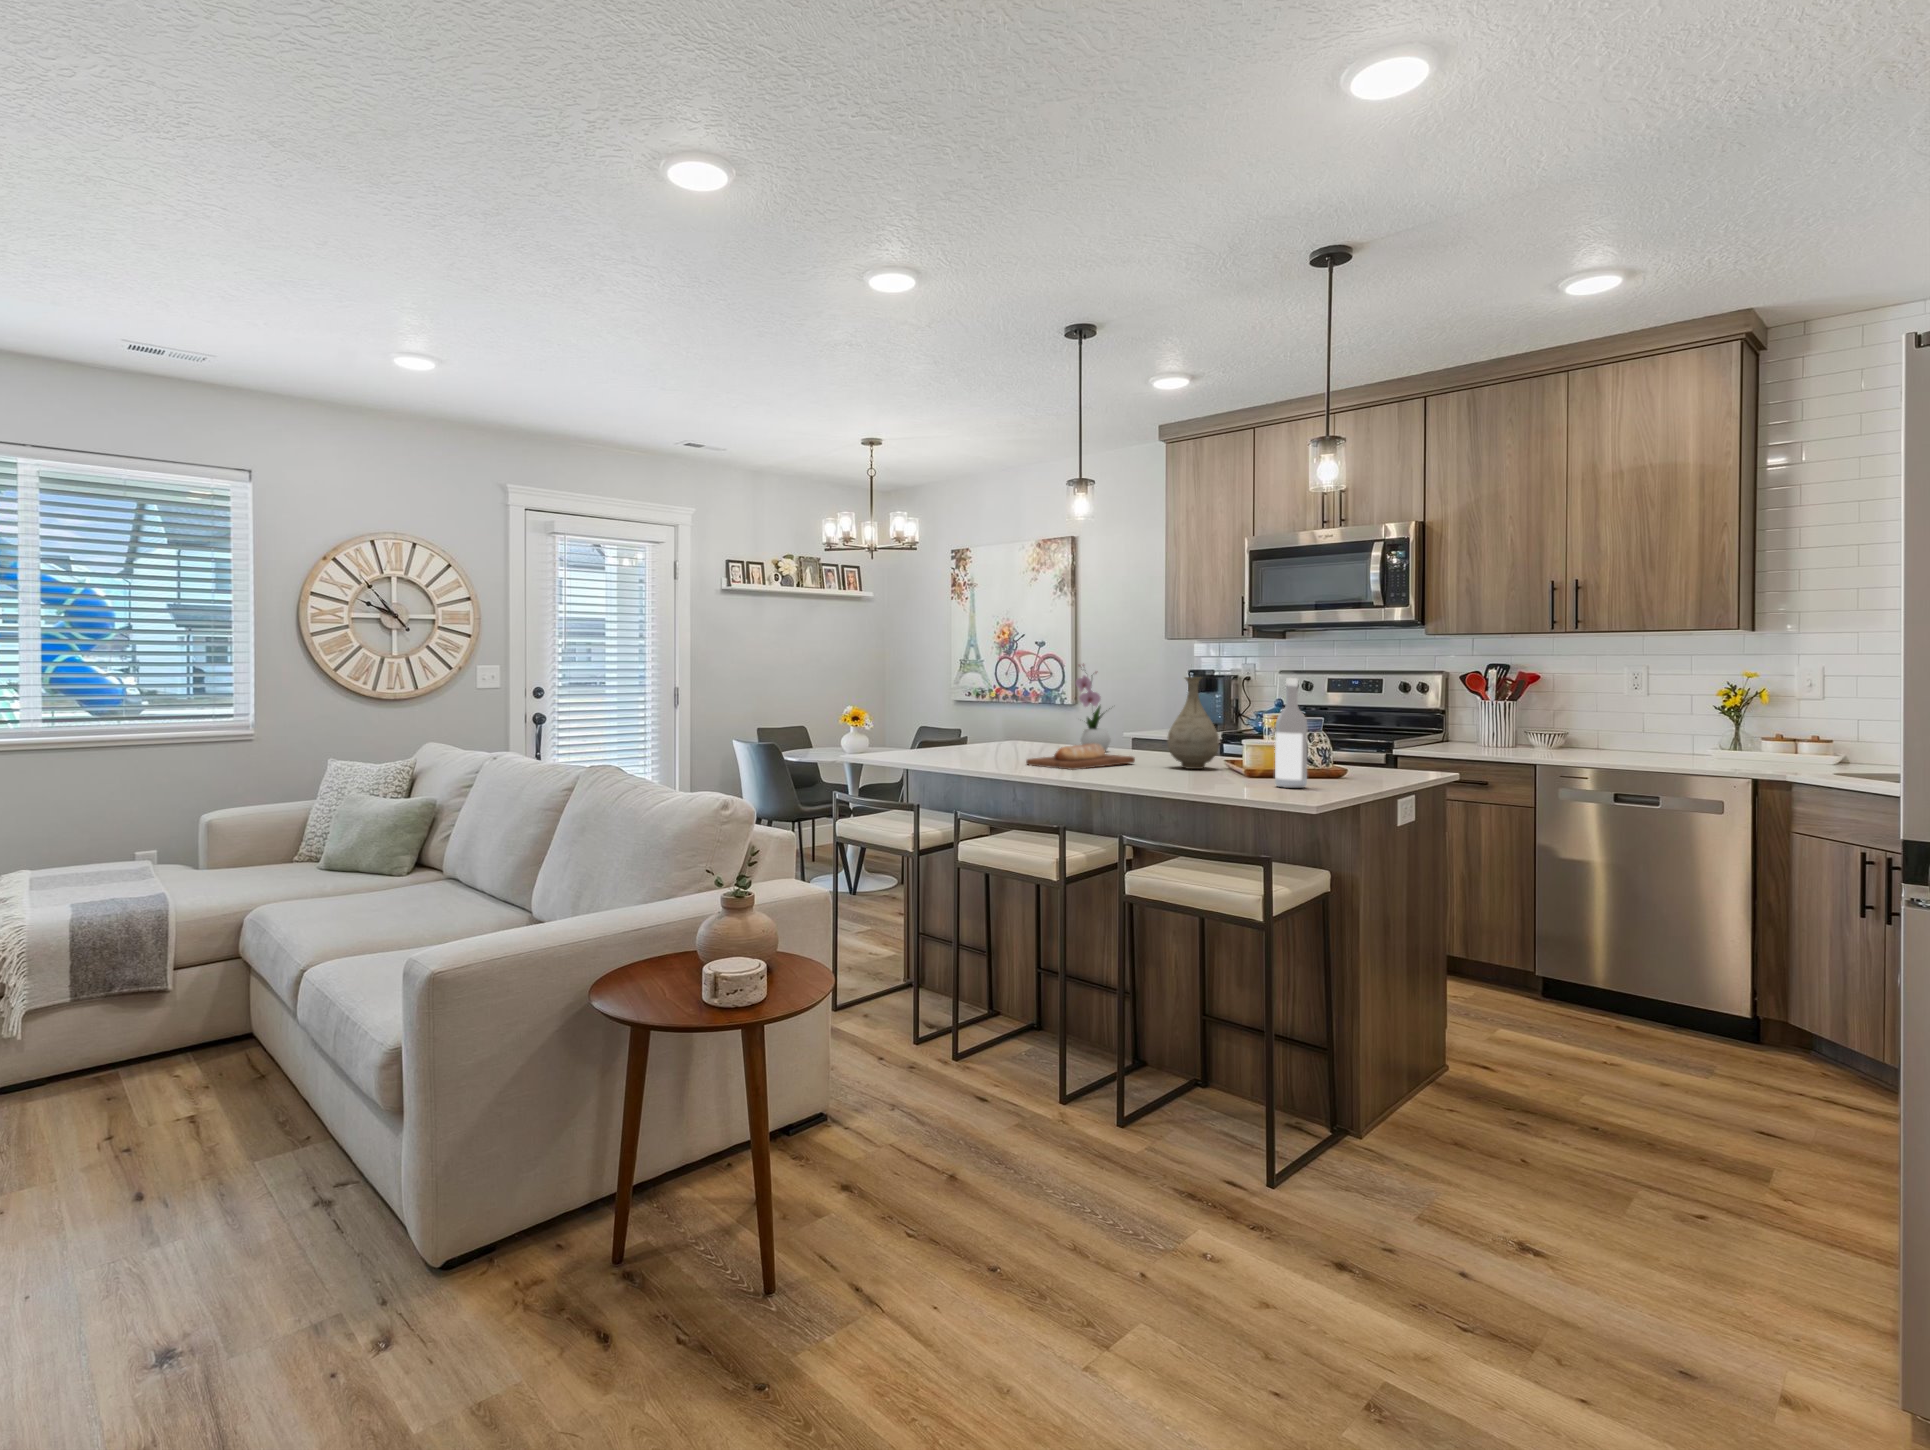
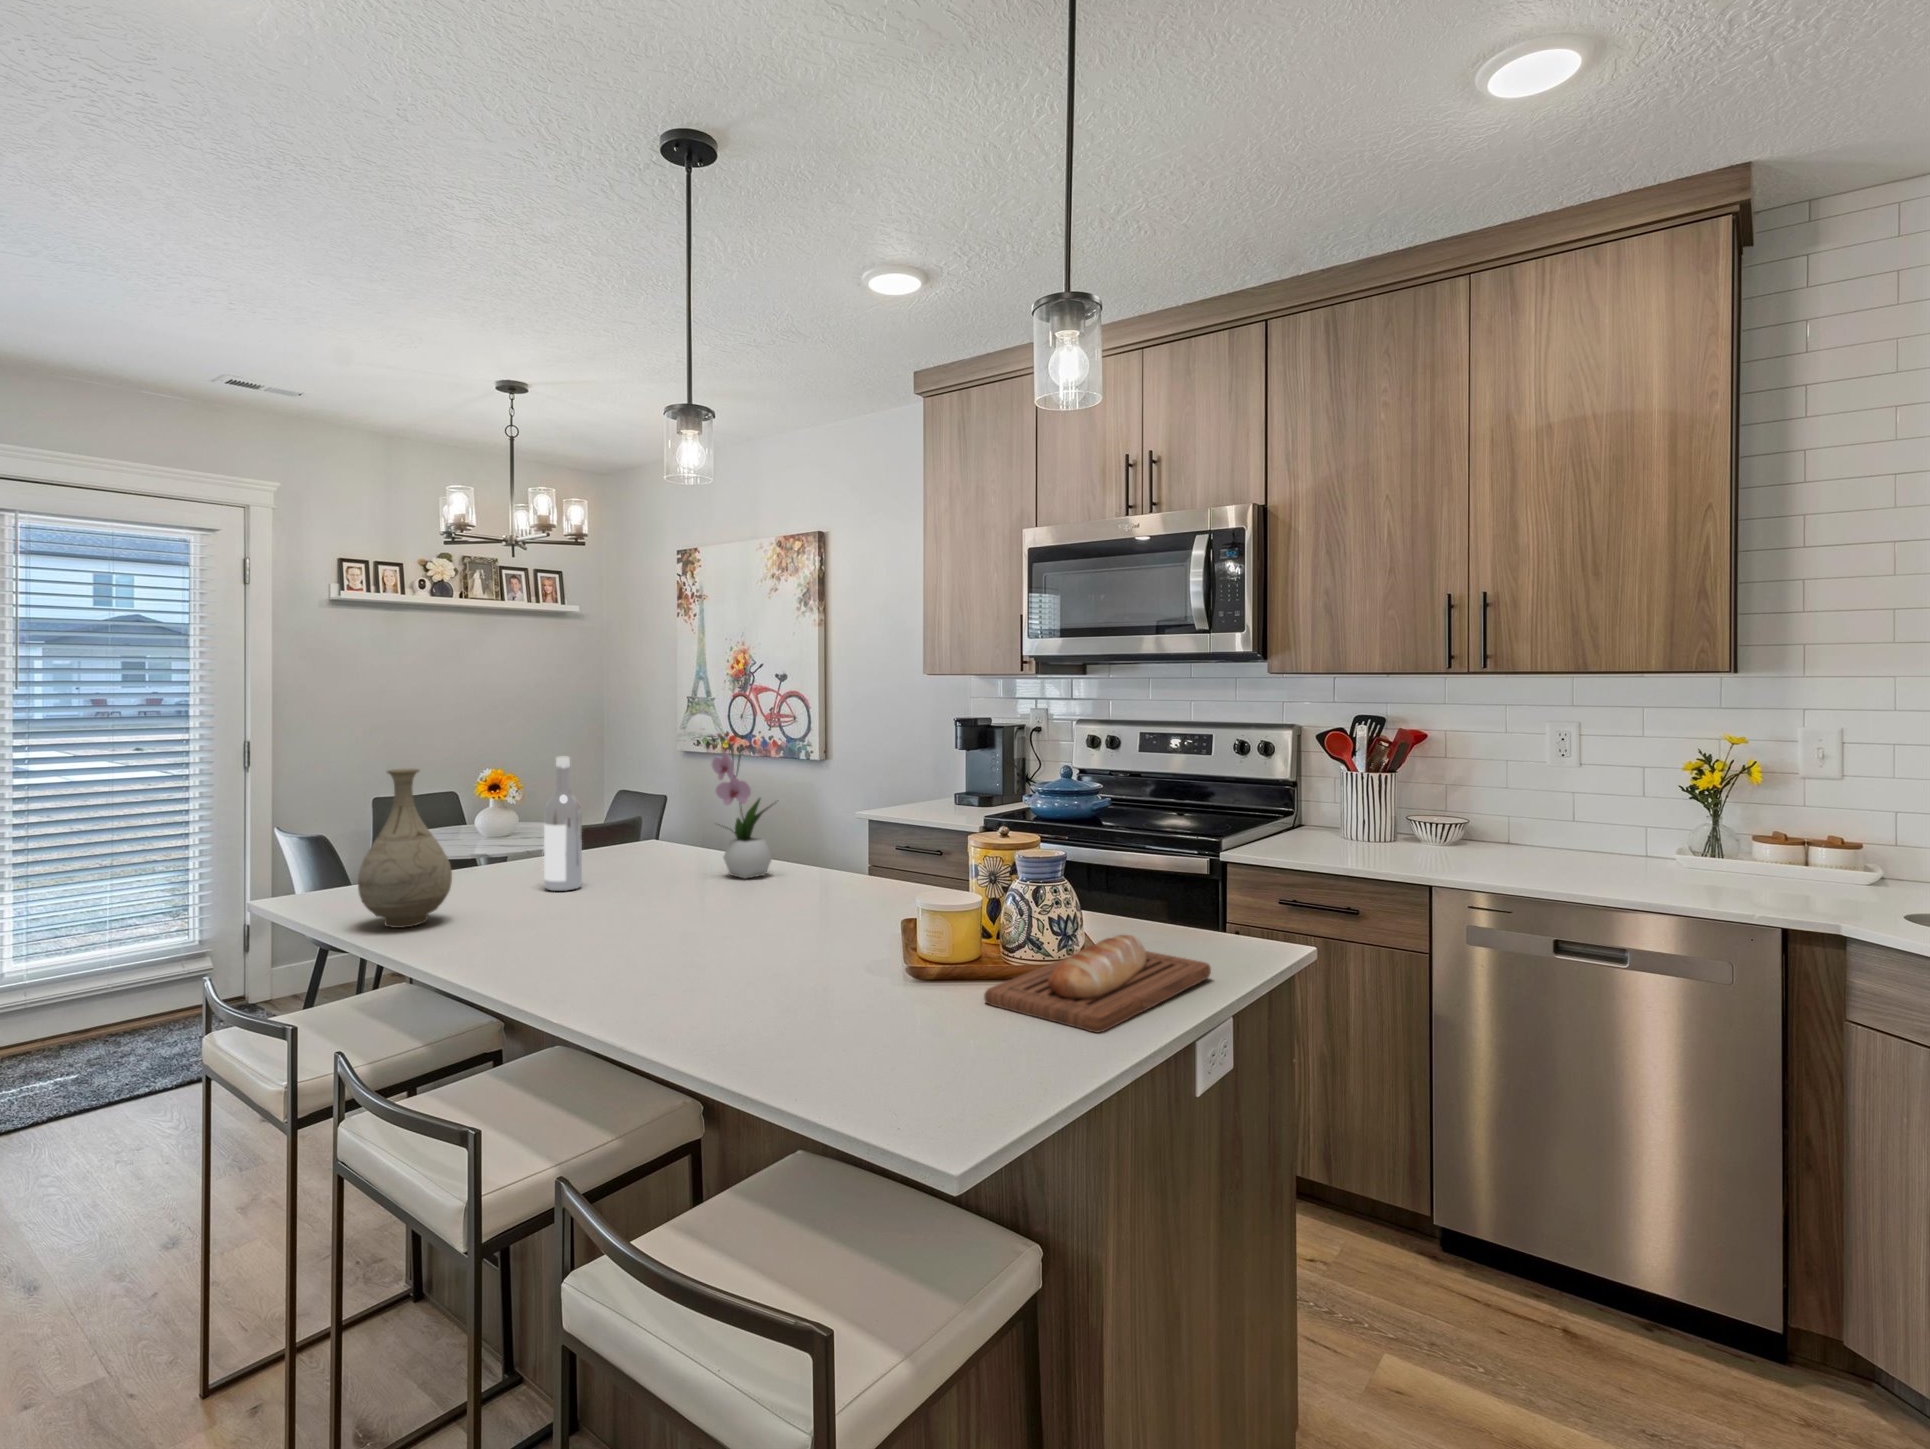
vase: present [1167,677,1219,769] -> present [358,769,452,928]
wine bottle: present [1275,678,1308,788] -> present [544,757,582,891]
bread loaf: present [1026,744,1135,770] -> present [984,935,1211,1033]

